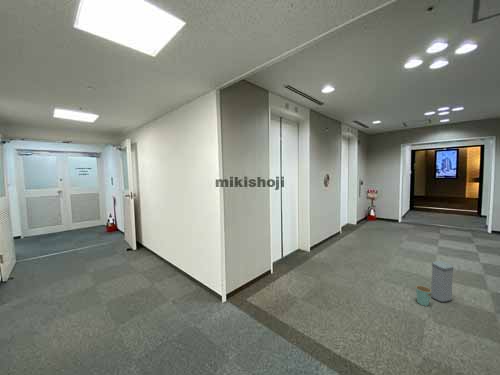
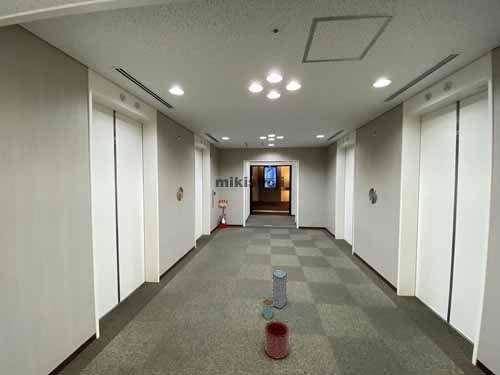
planter: none [415,302,448,338] -> present [264,321,289,358]

